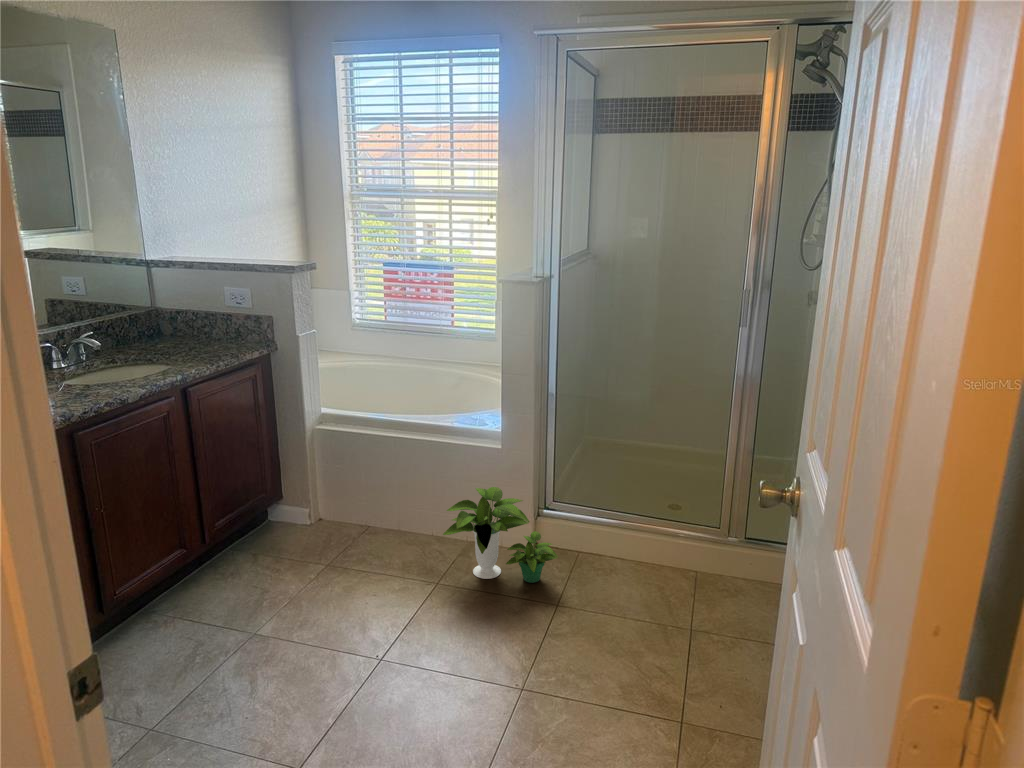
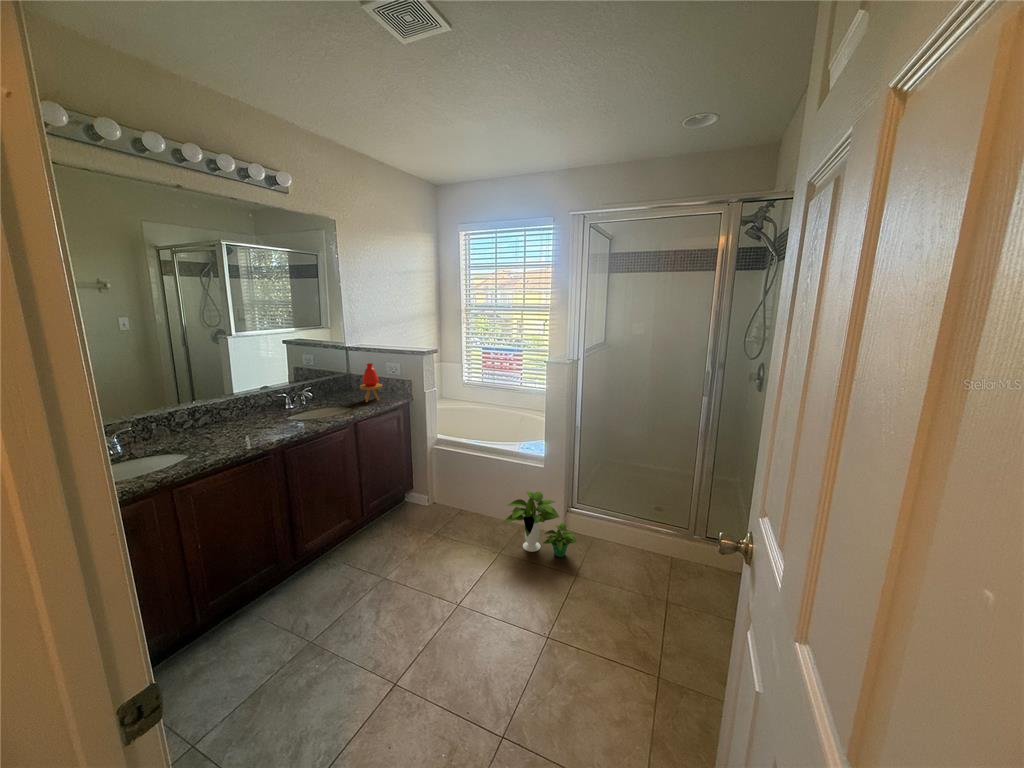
vase: none [182,287,223,354] -> present [360,363,382,402]

